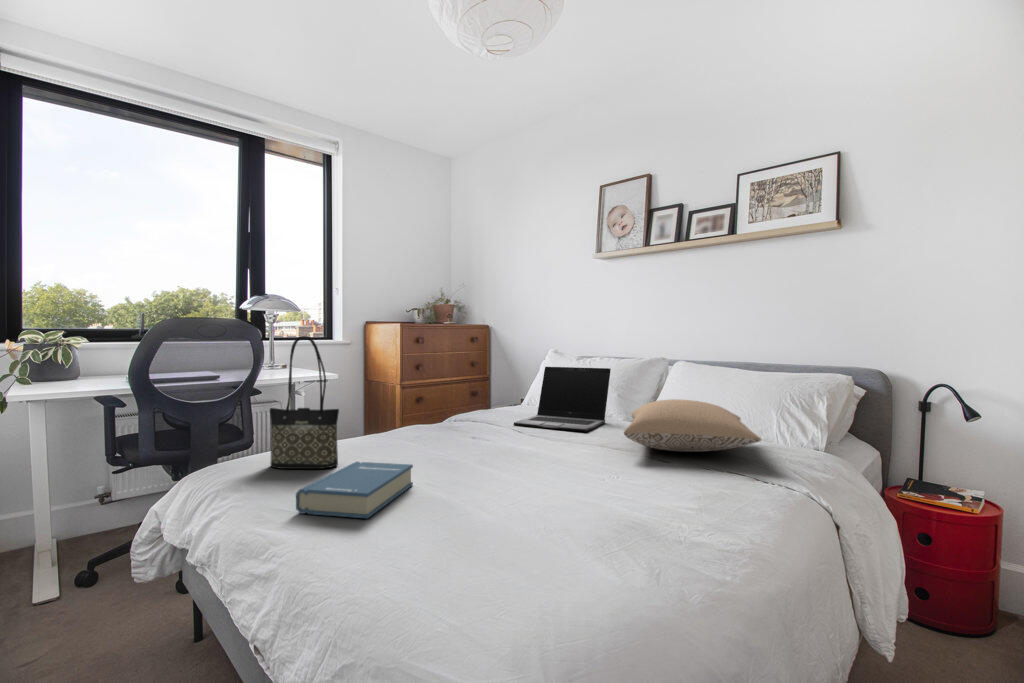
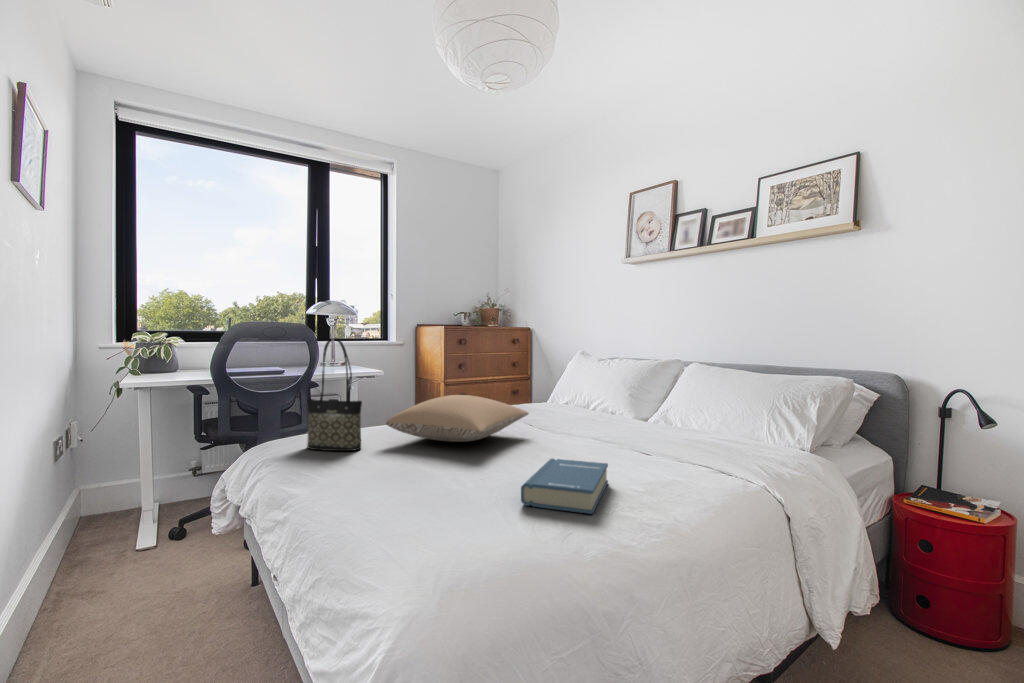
laptop: present [514,367,611,432] -> none [530,366,625,428]
pillow: present [624,399,761,452] -> present [386,395,529,442]
hardback book: present [296,462,413,518] -> present [521,459,608,514]

